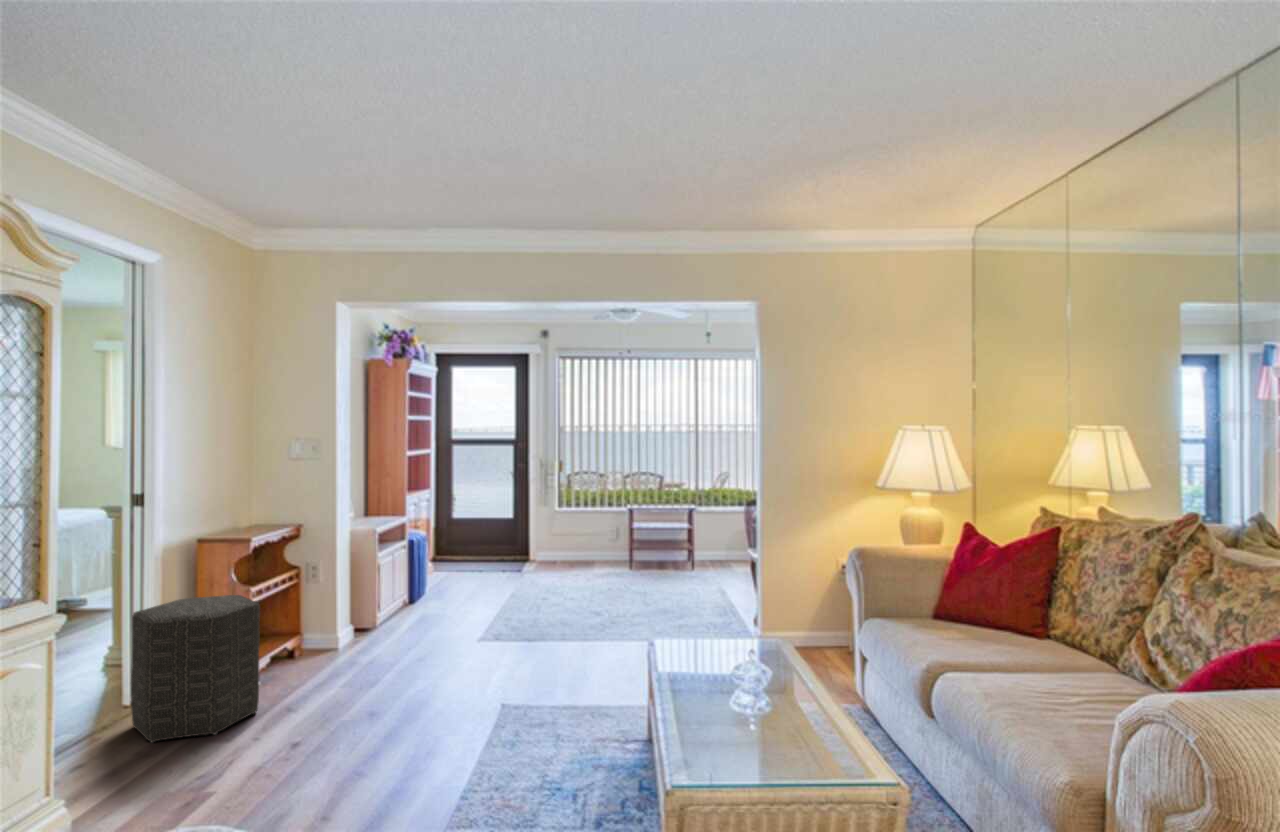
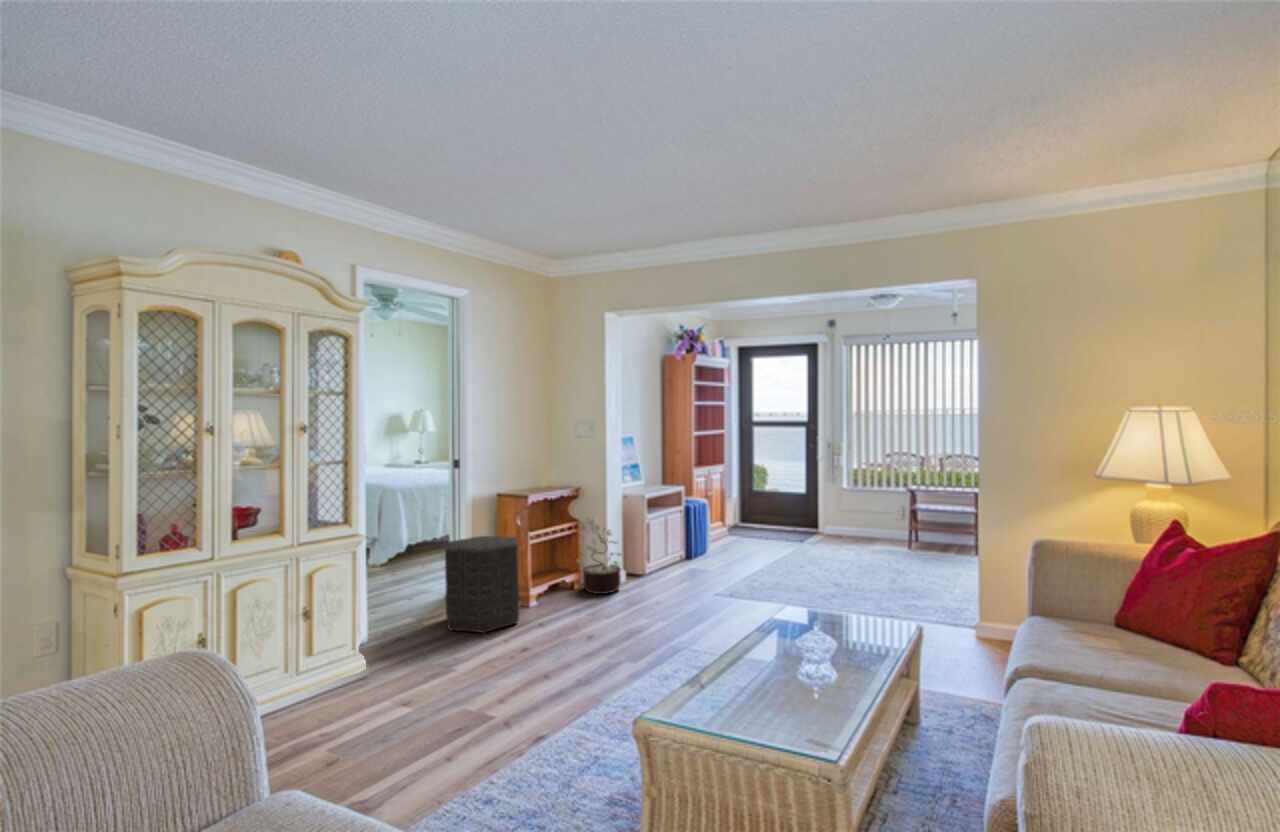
decorative plant: none [296,566,364,660] -> present [577,522,621,594]

